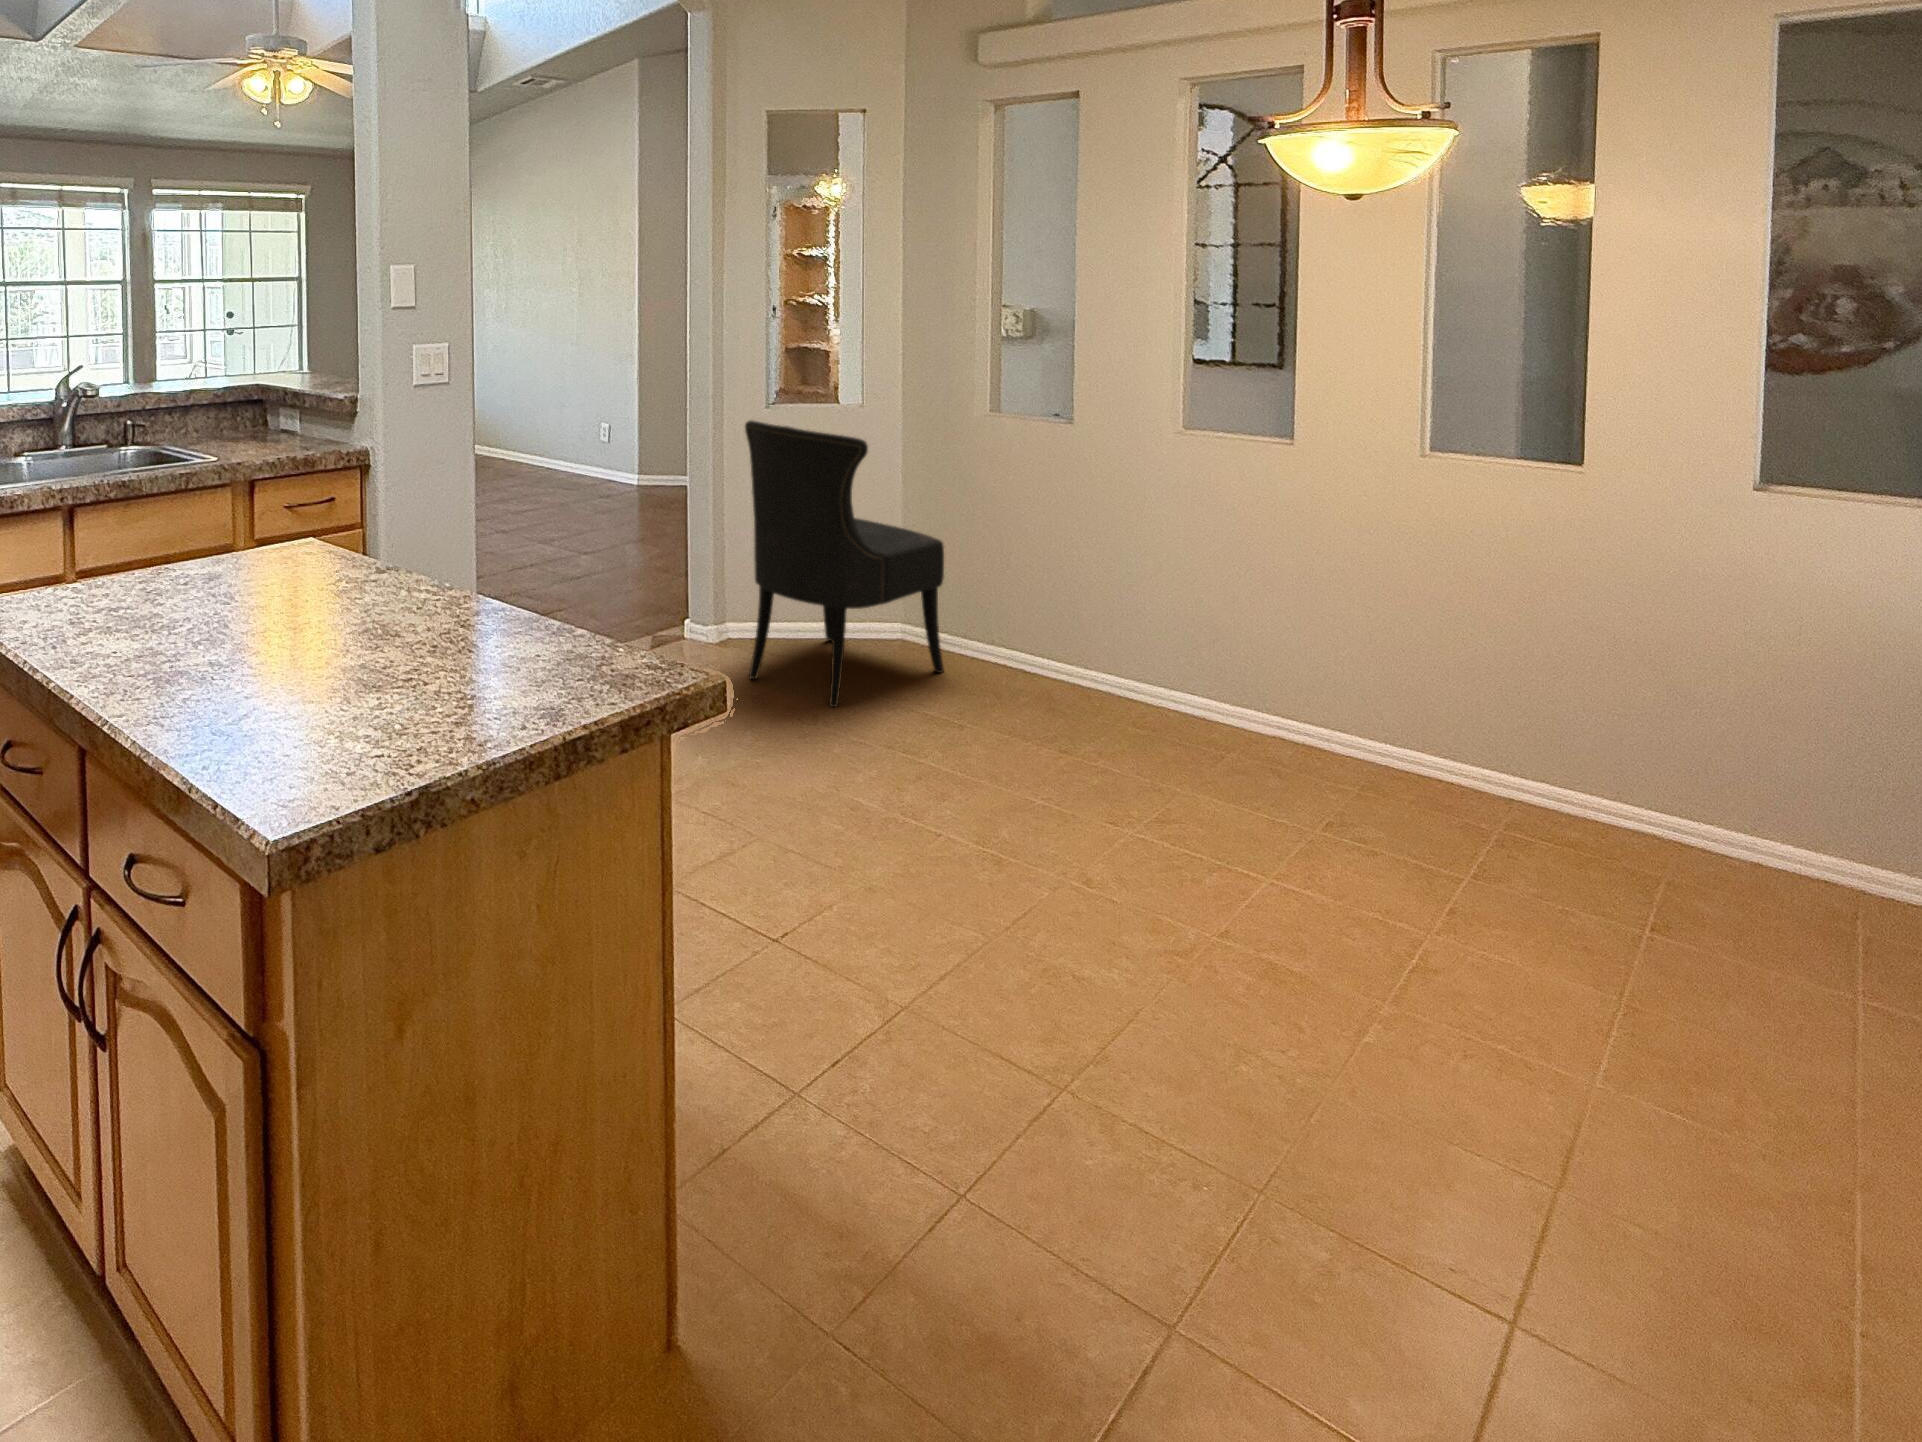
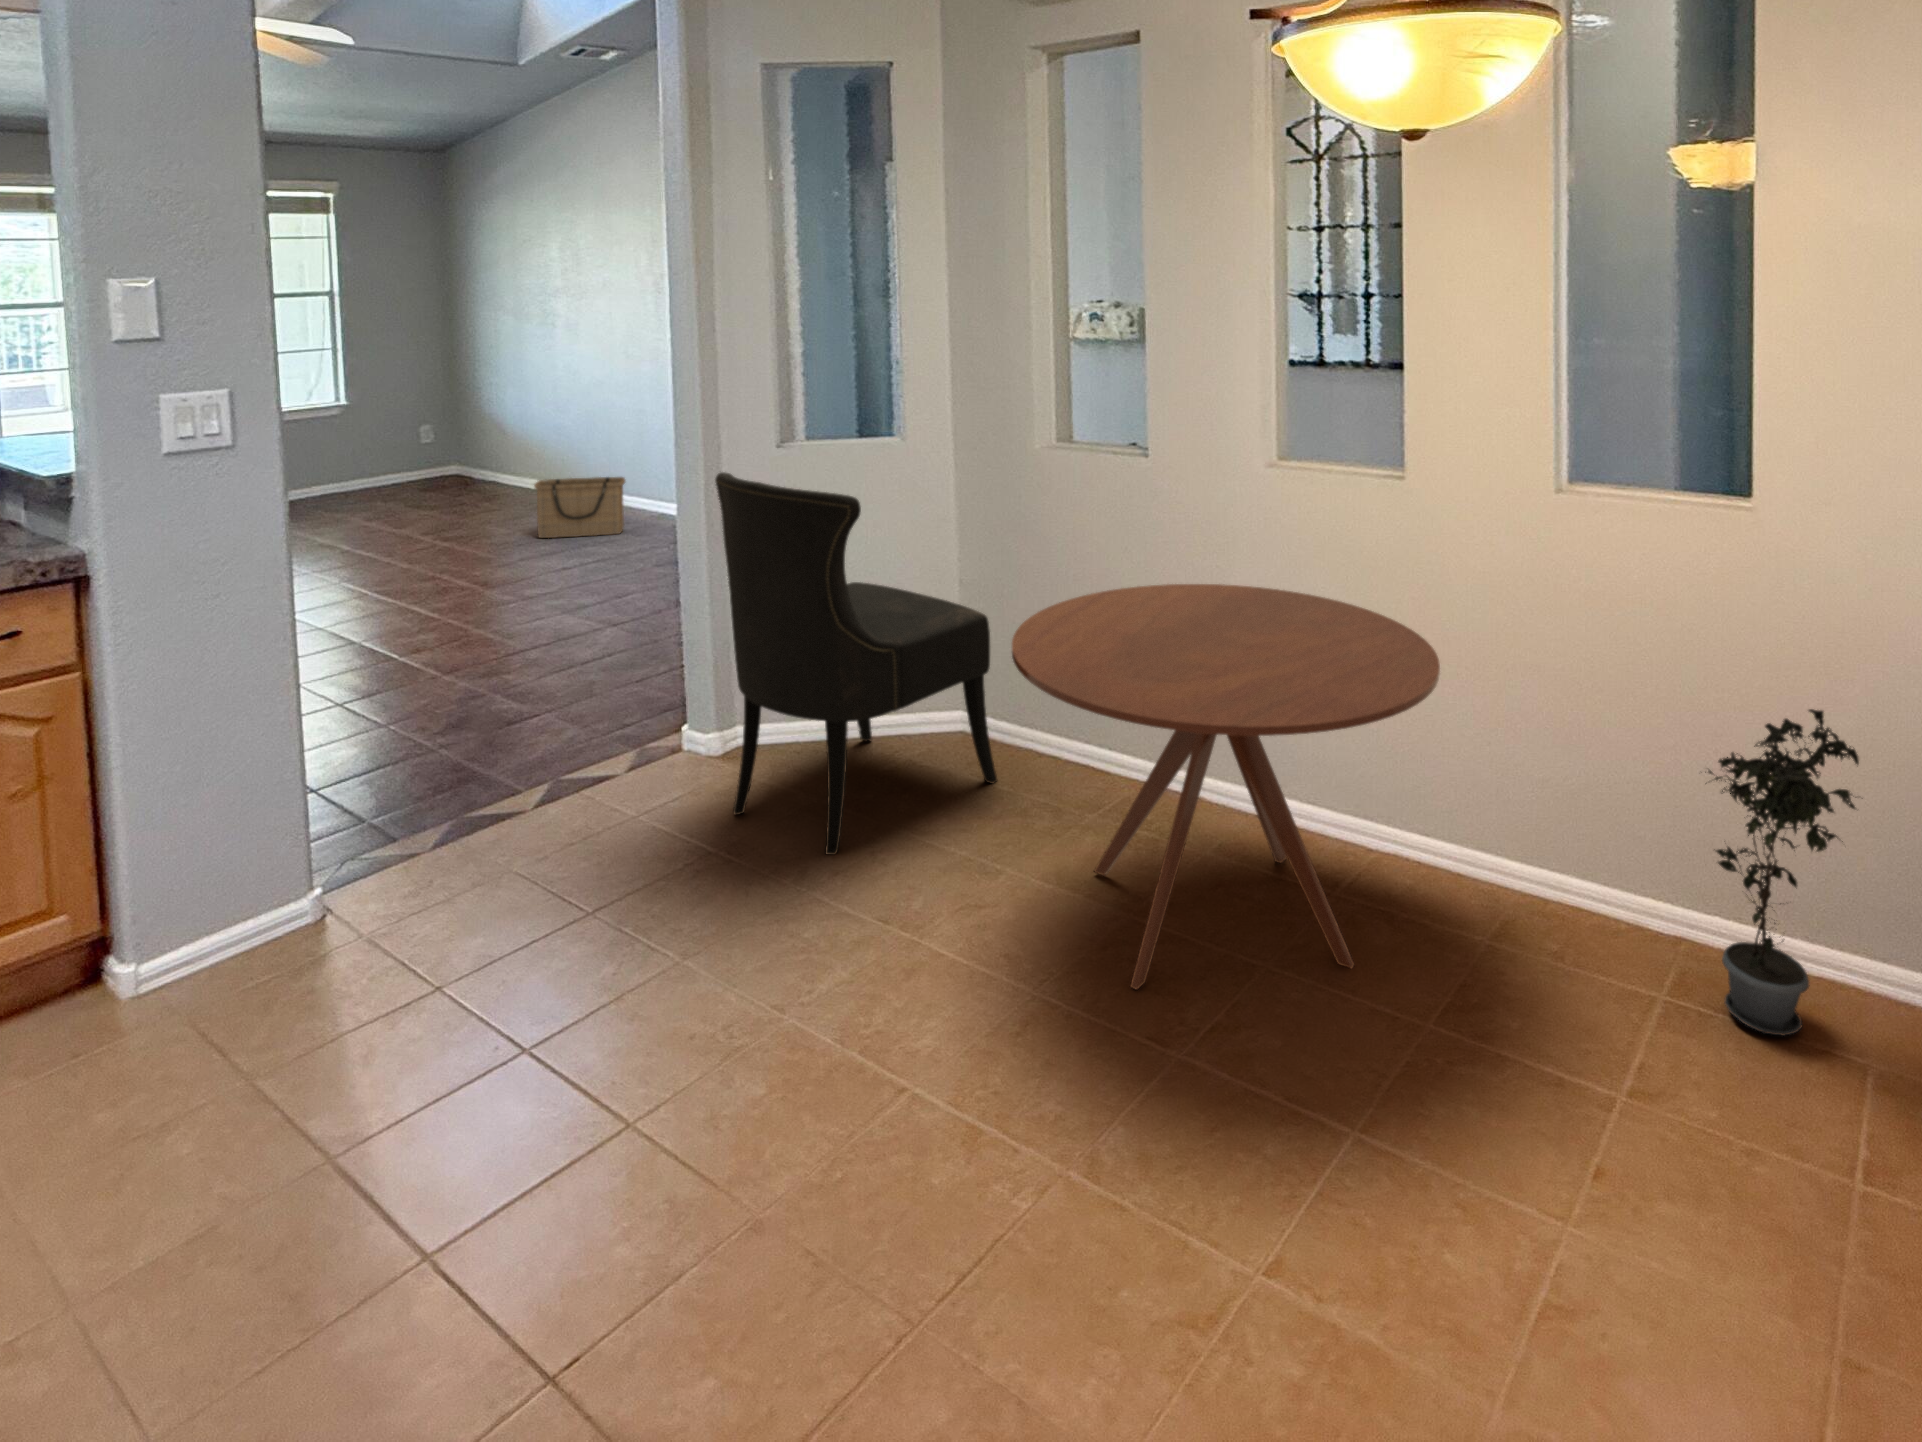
basket: none [488,441,560,490] -> present [534,477,625,538]
round table: none [993,520,1326,800] -> present [1012,584,1440,989]
potted plant: none [1532,615,1662,856] -> present [1705,709,1859,1036]

